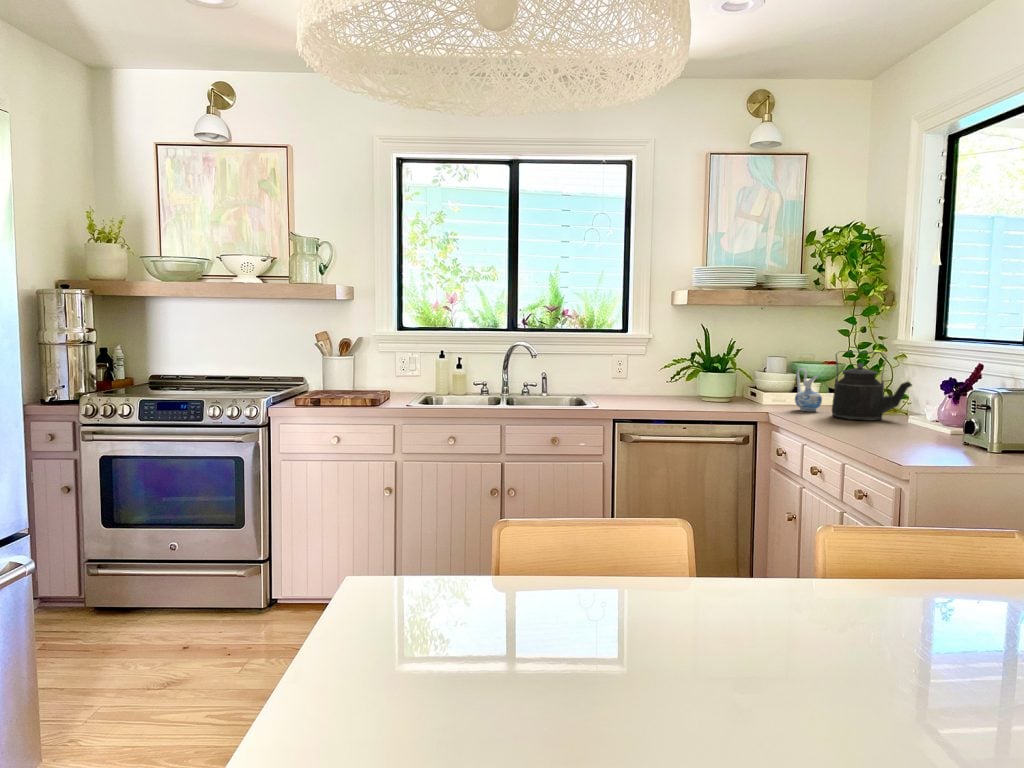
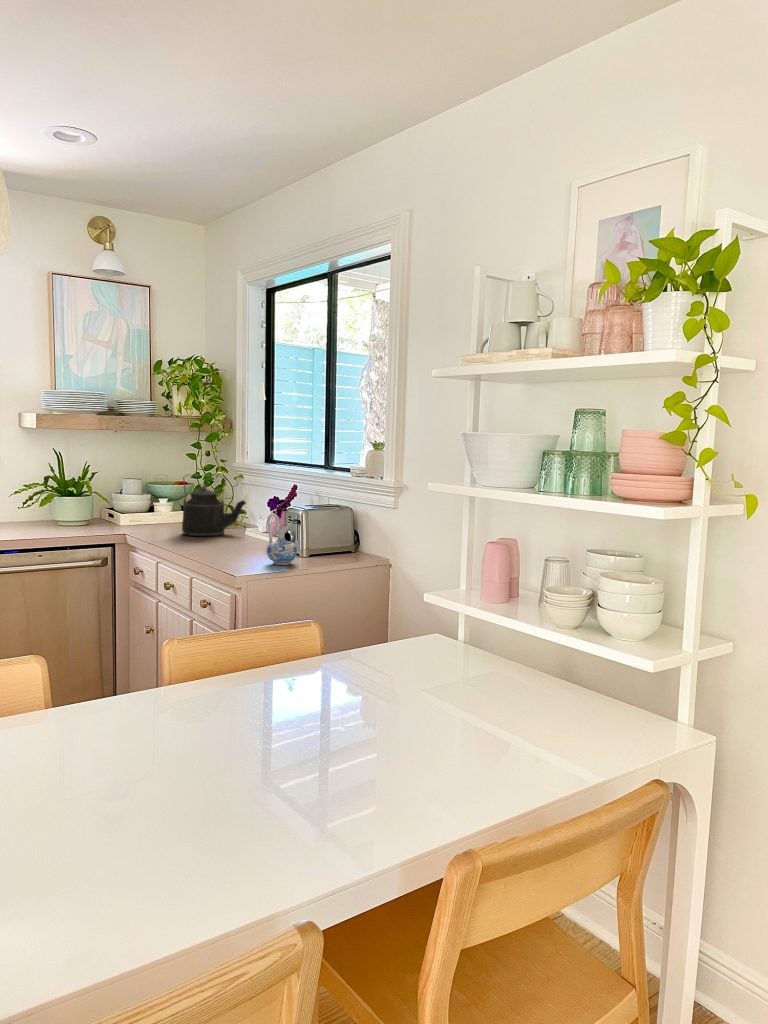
ceramic pitcher: present [795,368,822,411] -> present [267,514,297,565]

